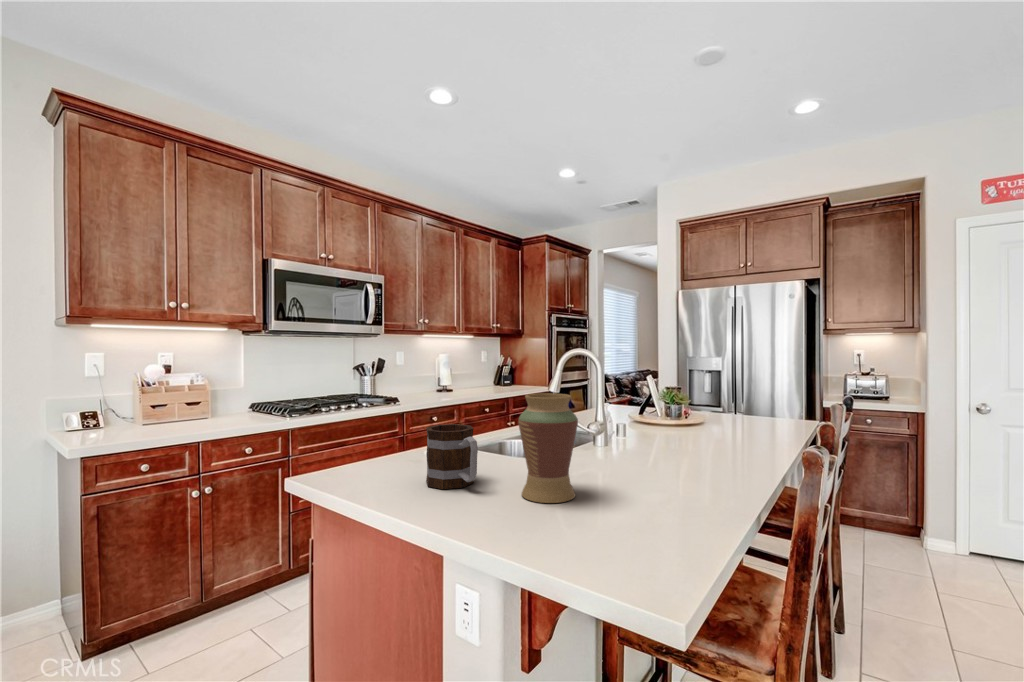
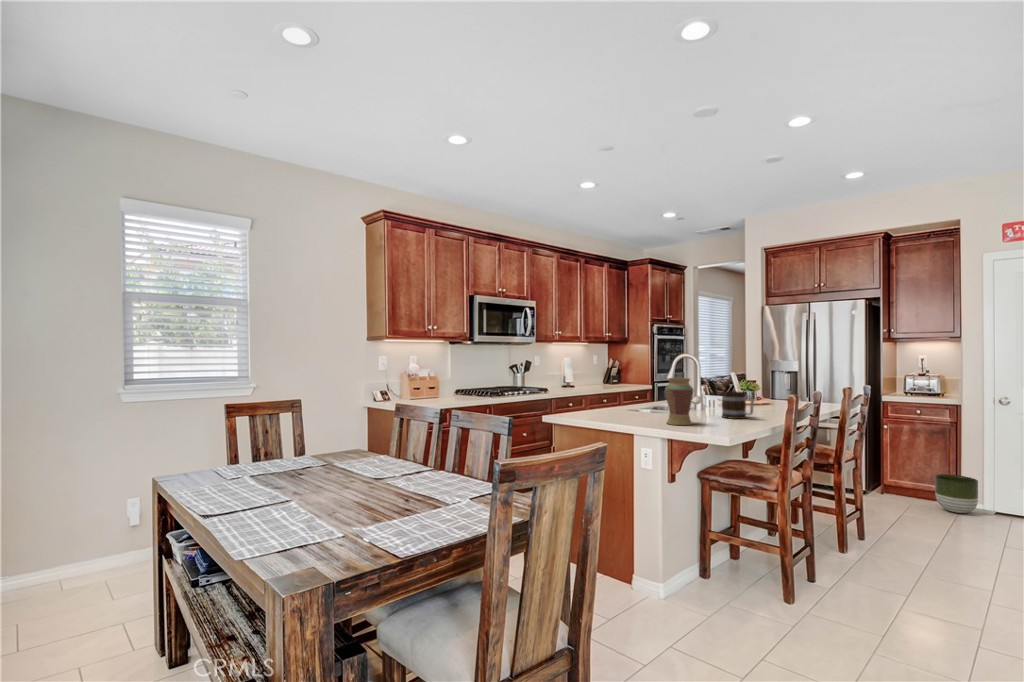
mug: present [426,424,478,489] -> present [722,391,754,419]
planter: none [895,504,952,558] -> present [935,474,978,513]

